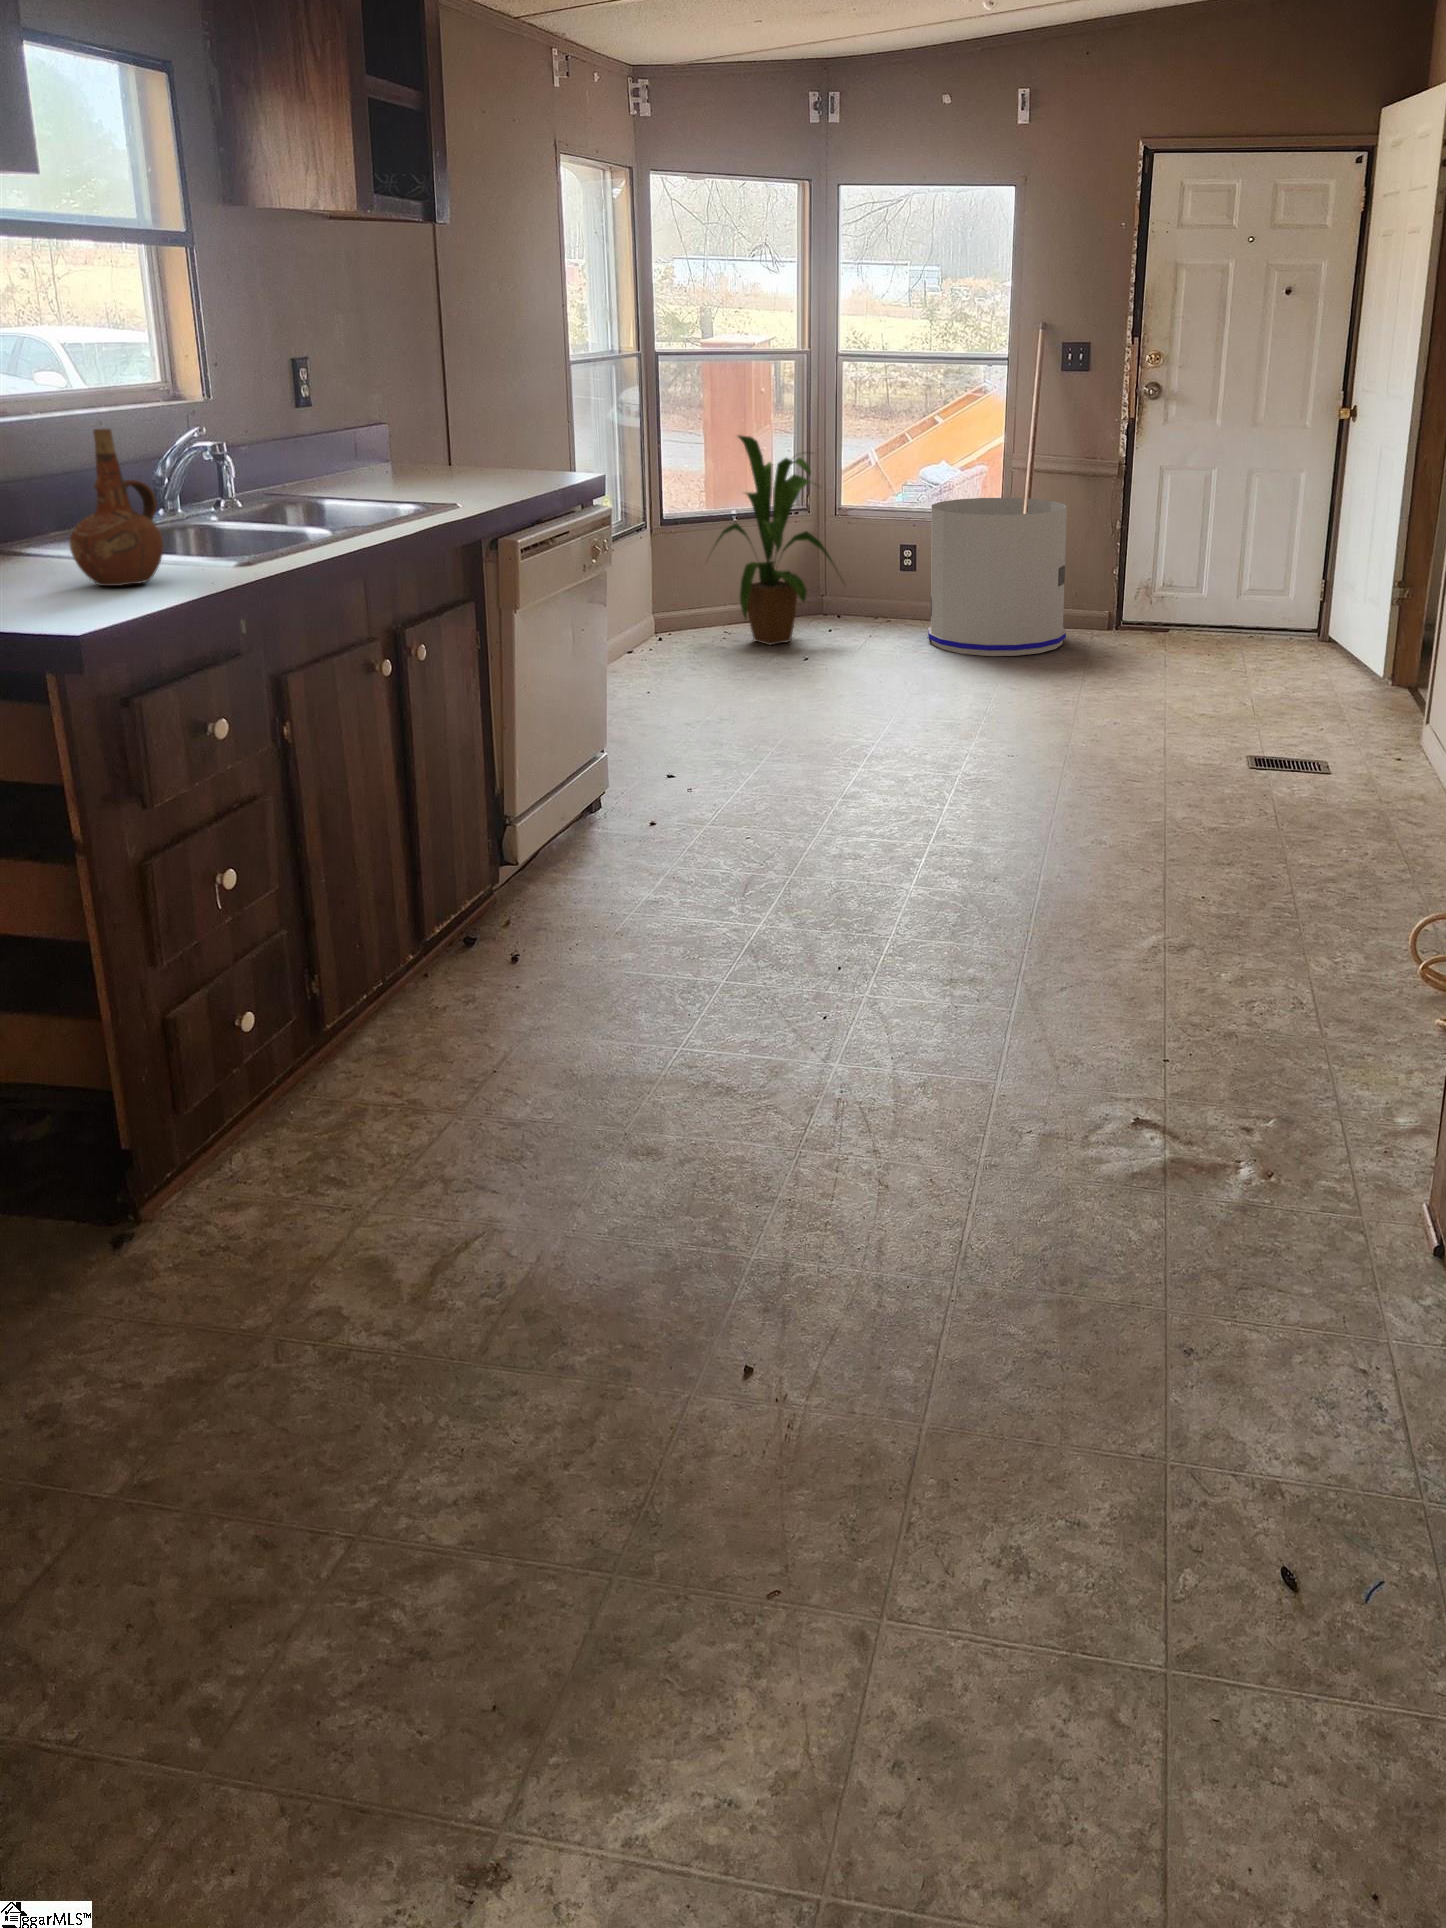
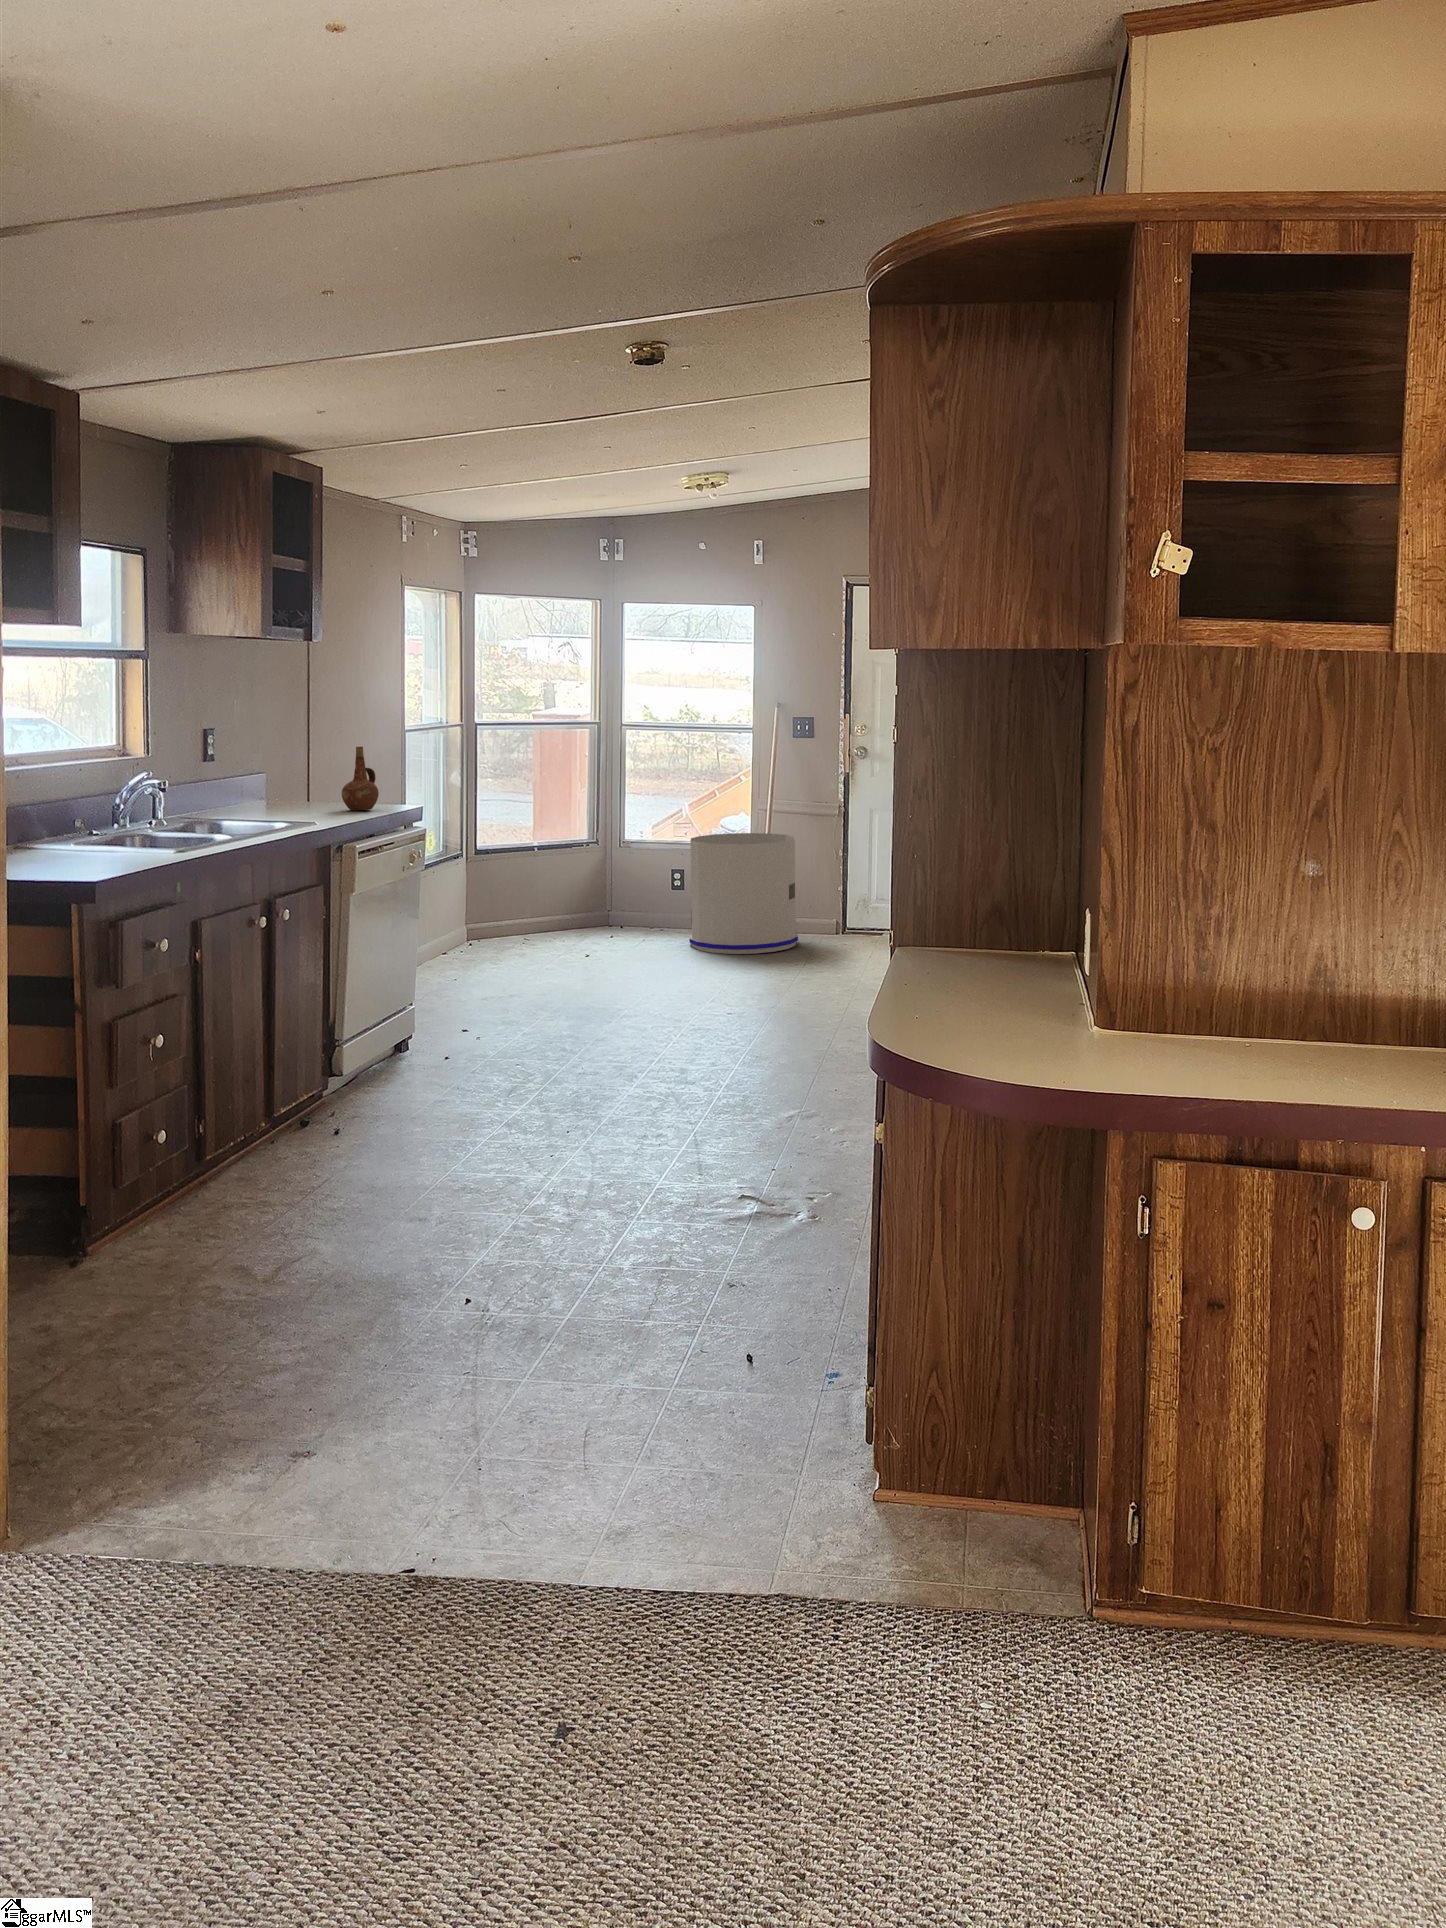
ceramic pitcher: present [69,429,164,586] -> present [342,747,379,811]
house plant: present [716,435,841,645] -> none [510,785,623,949]

